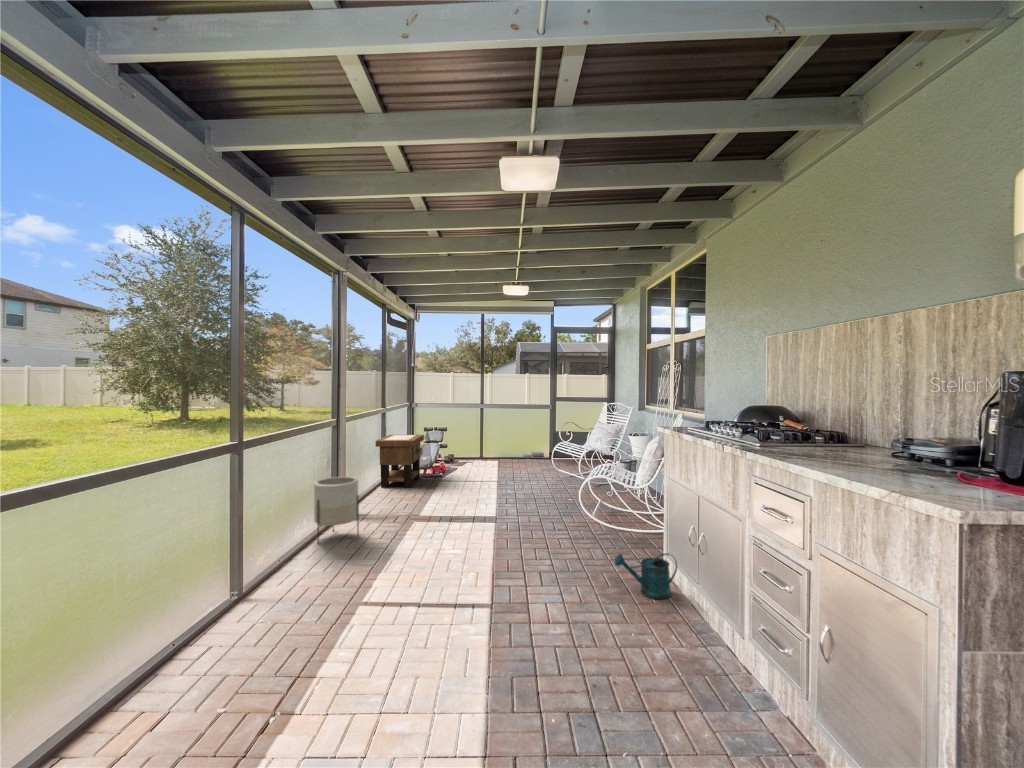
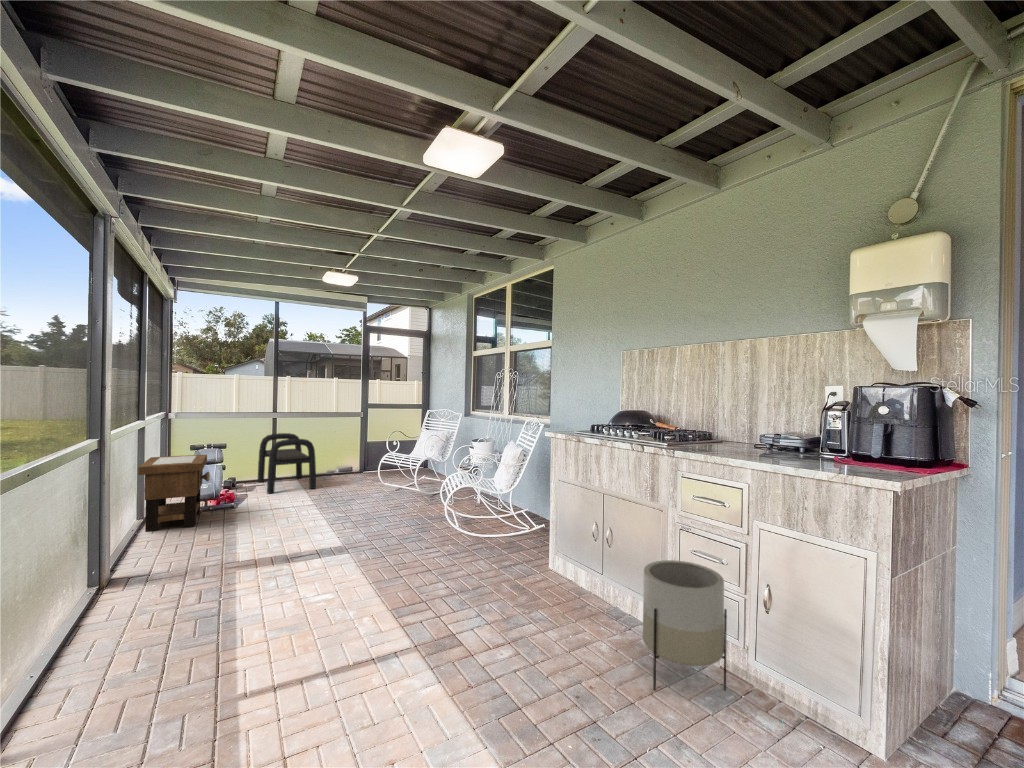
bench: none [471,421,508,469] -> present [258,433,316,494]
planter: present [314,477,359,540] -> present [643,560,727,690]
watering can: present [615,553,677,599] -> none [526,553,577,599]

